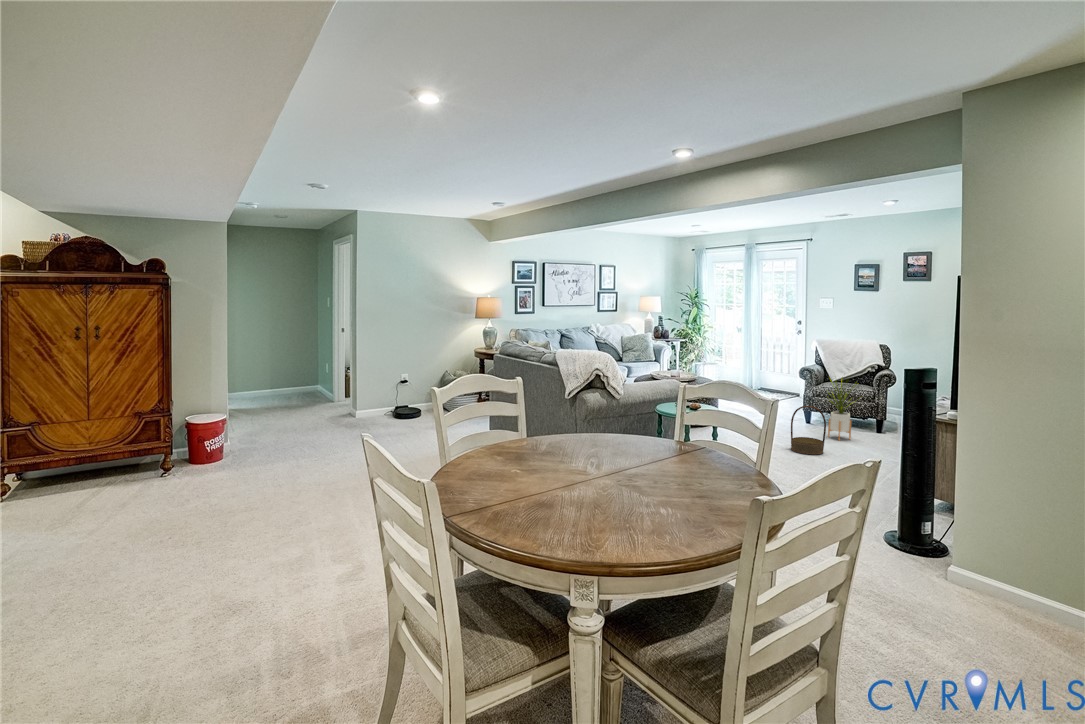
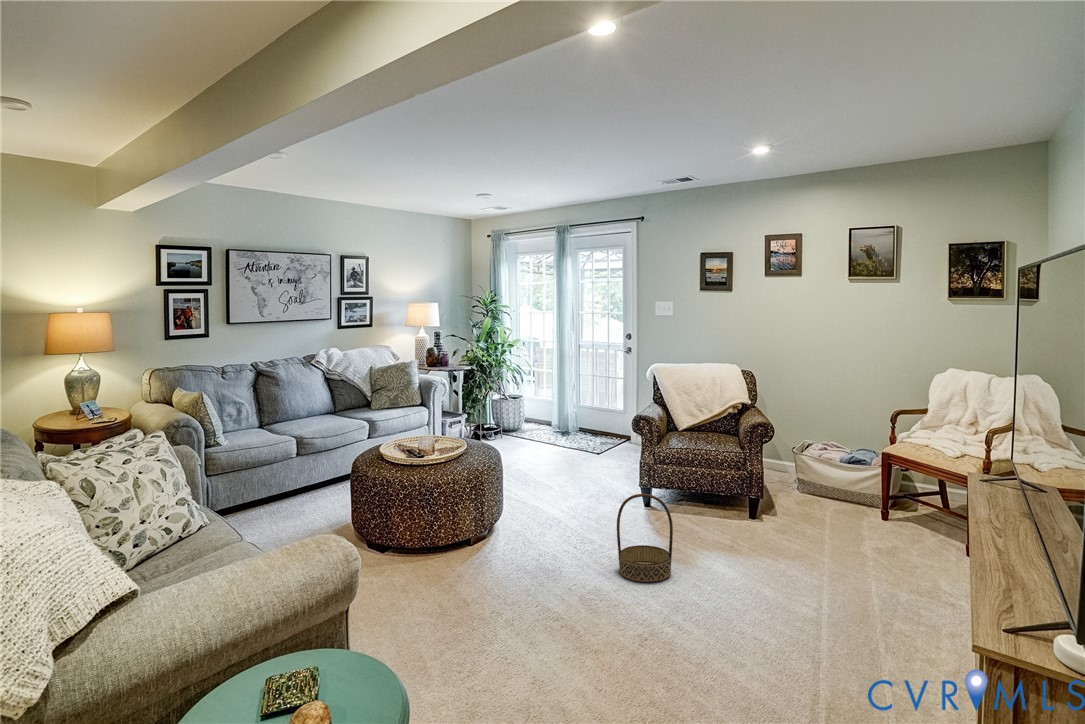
house plant: present [828,382,852,440] -> none [665,422,726,538]

